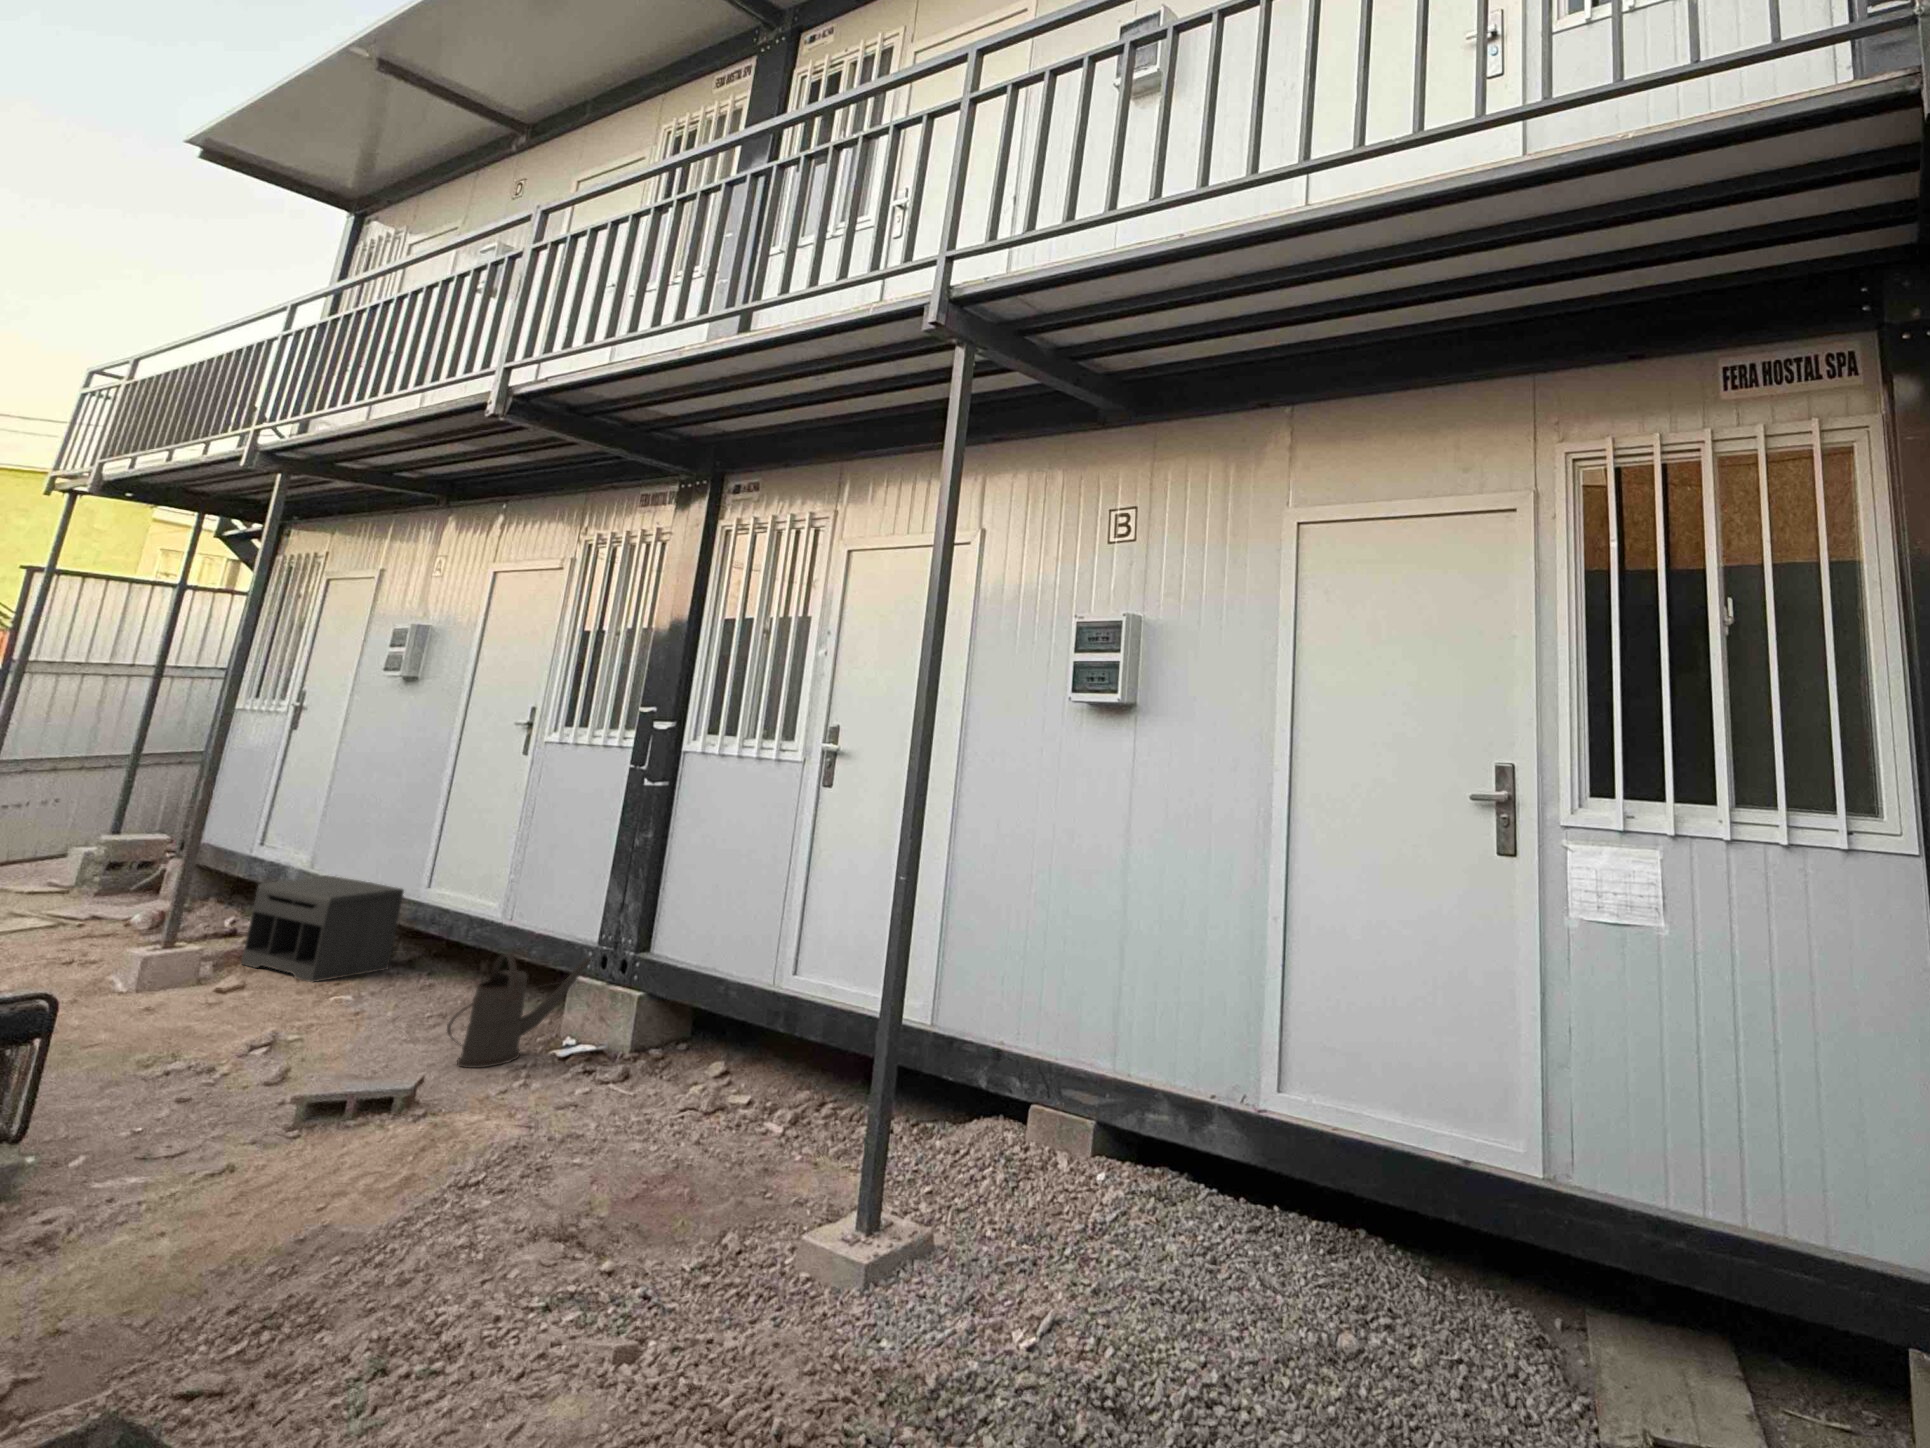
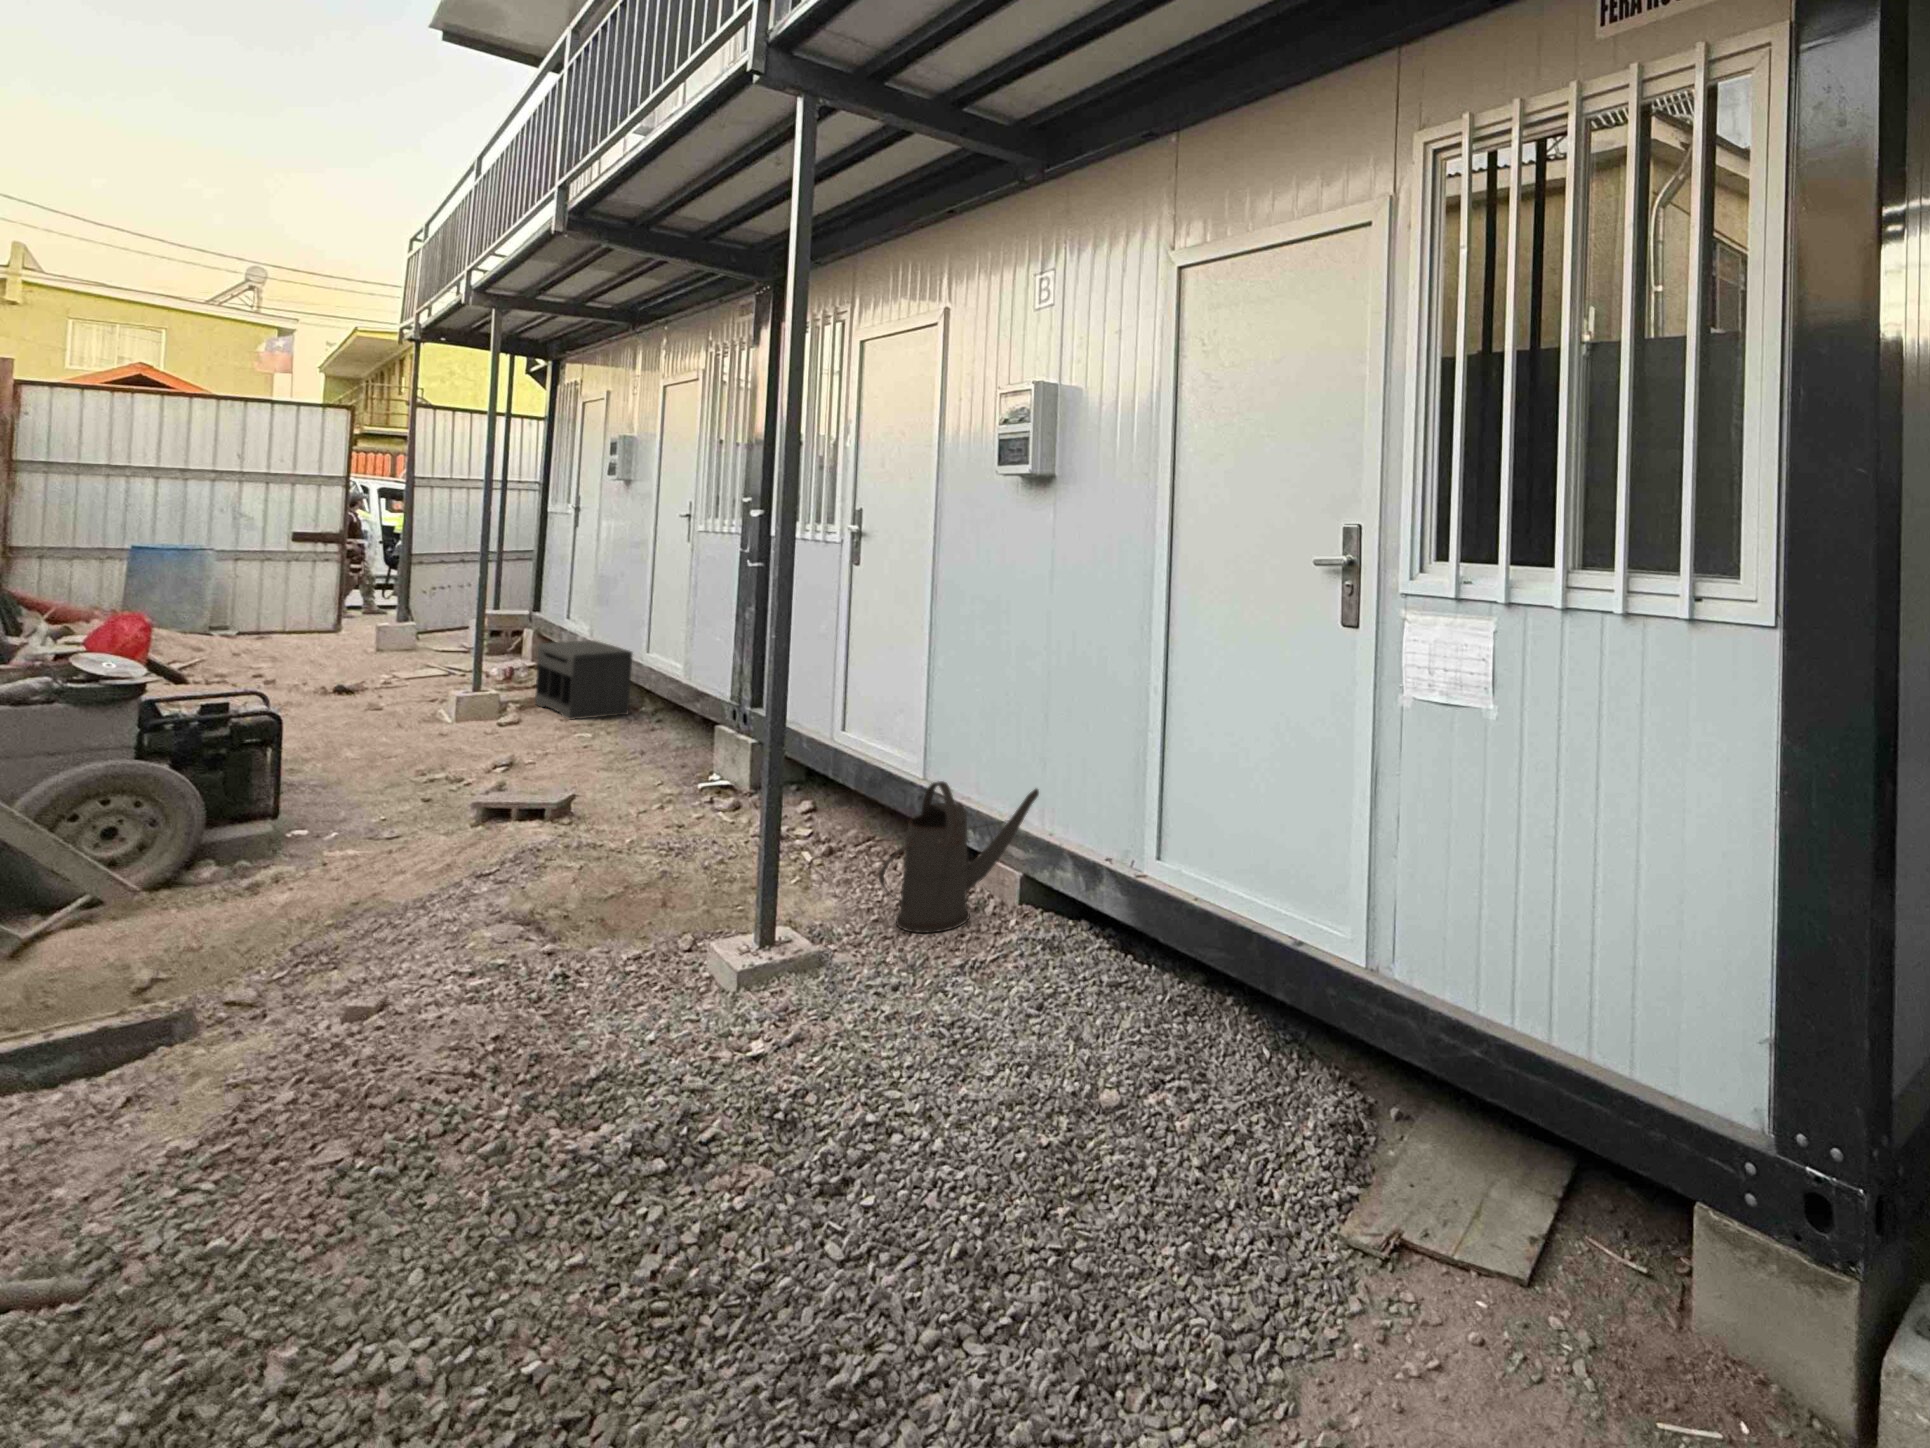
watering can: present [447,953,591,1068] -> present [879,781,1039,933]

